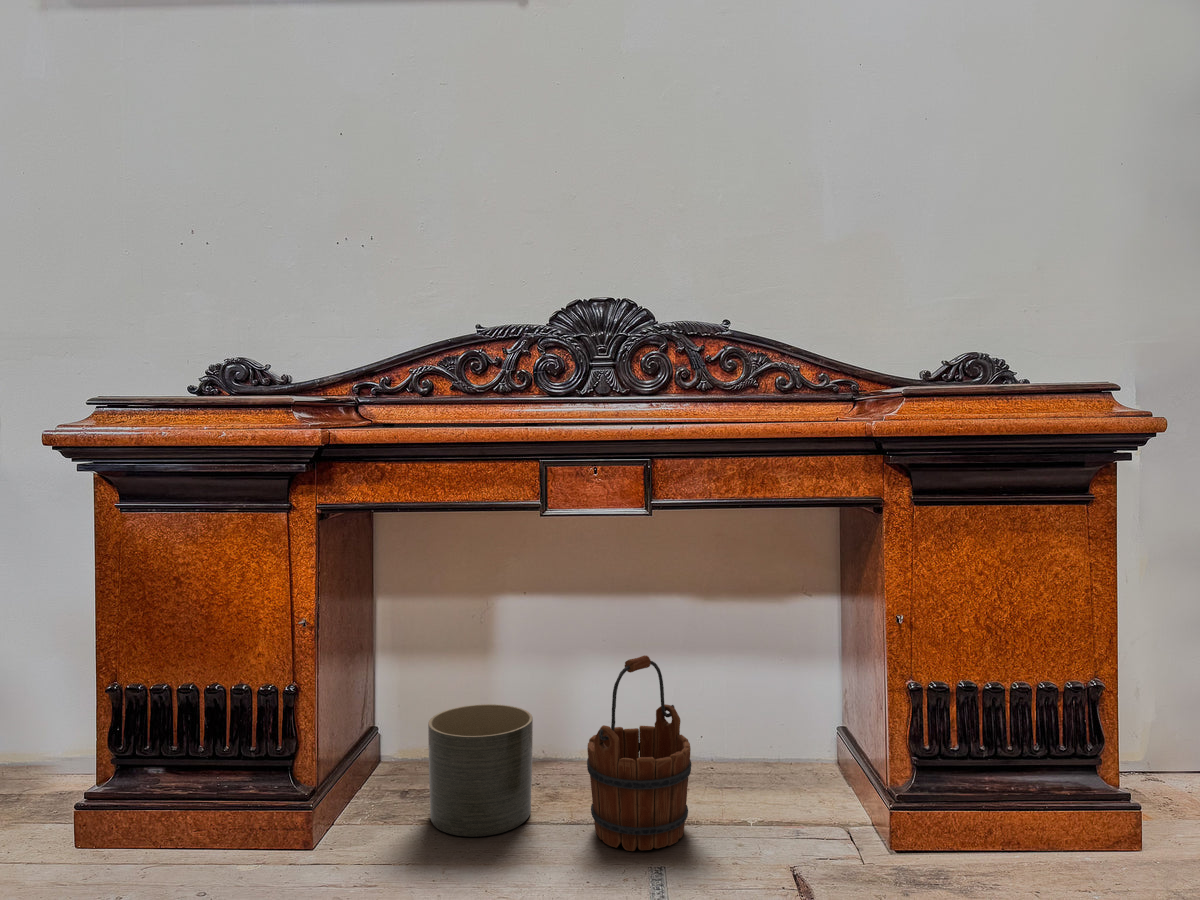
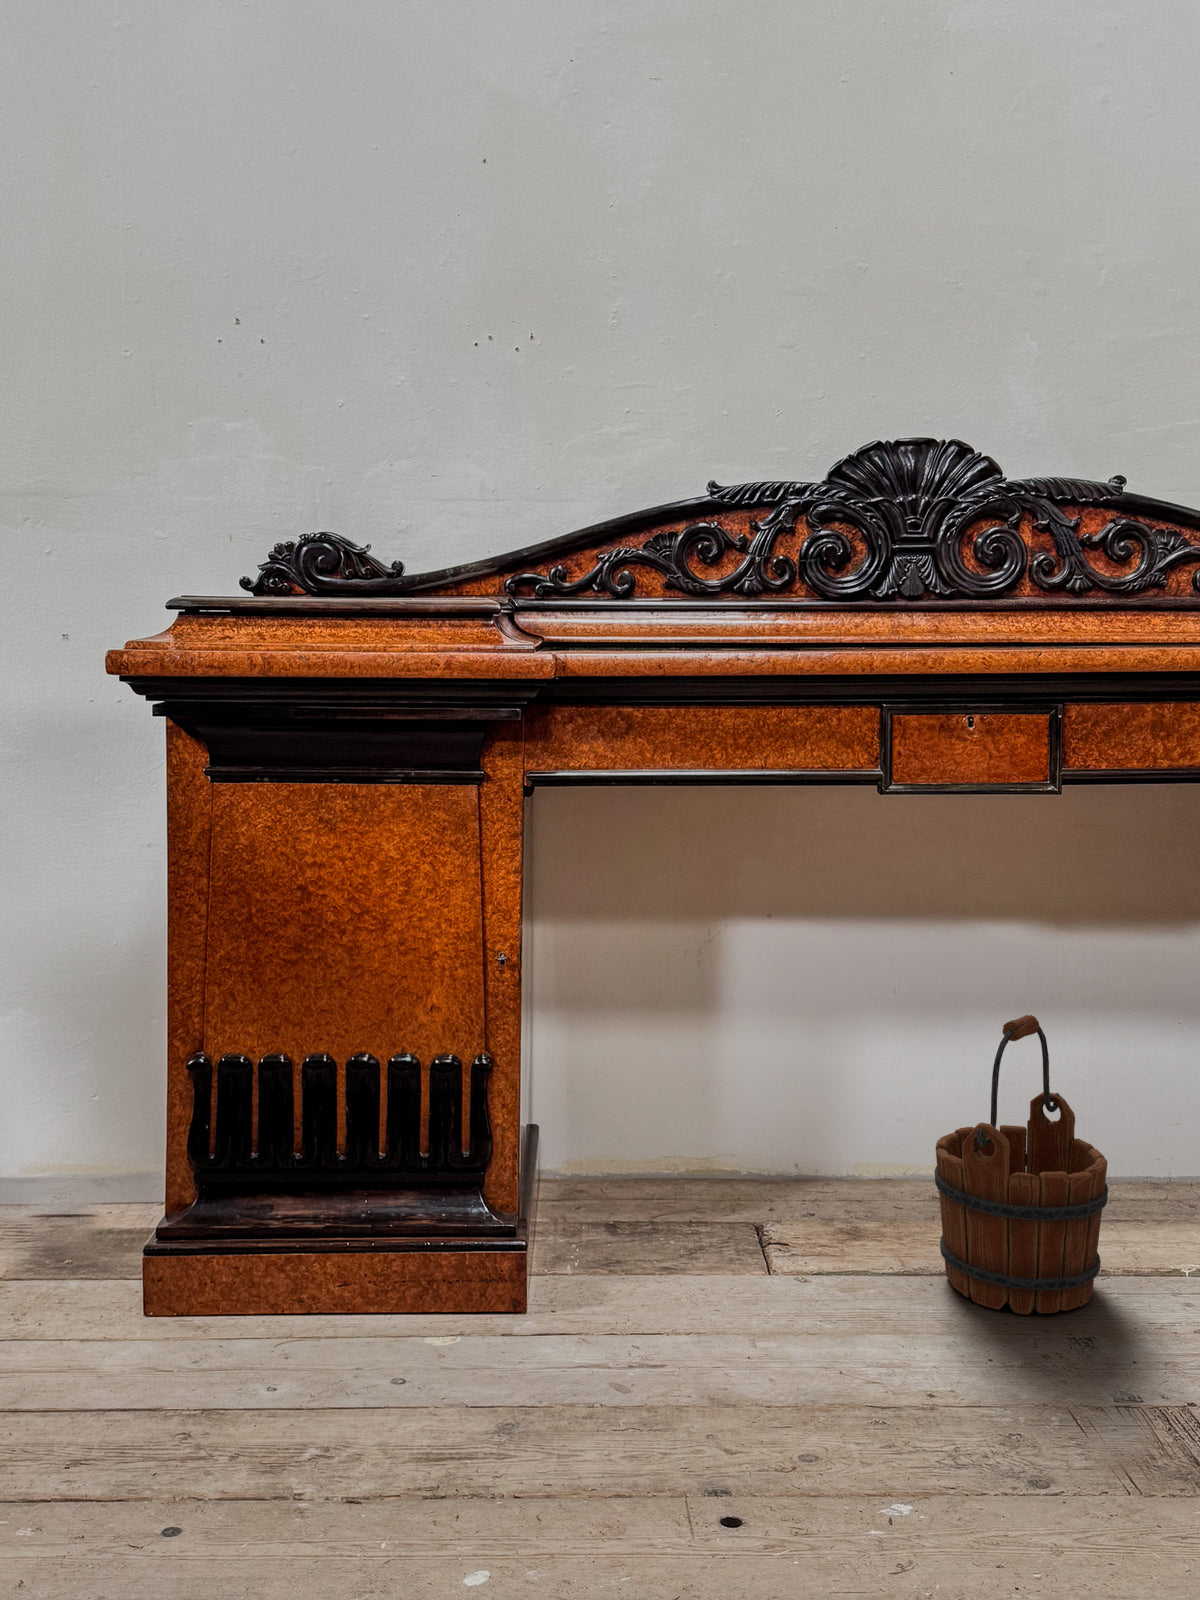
planter: present [428,704,533,837] -> none [671,1092,836,1292]

